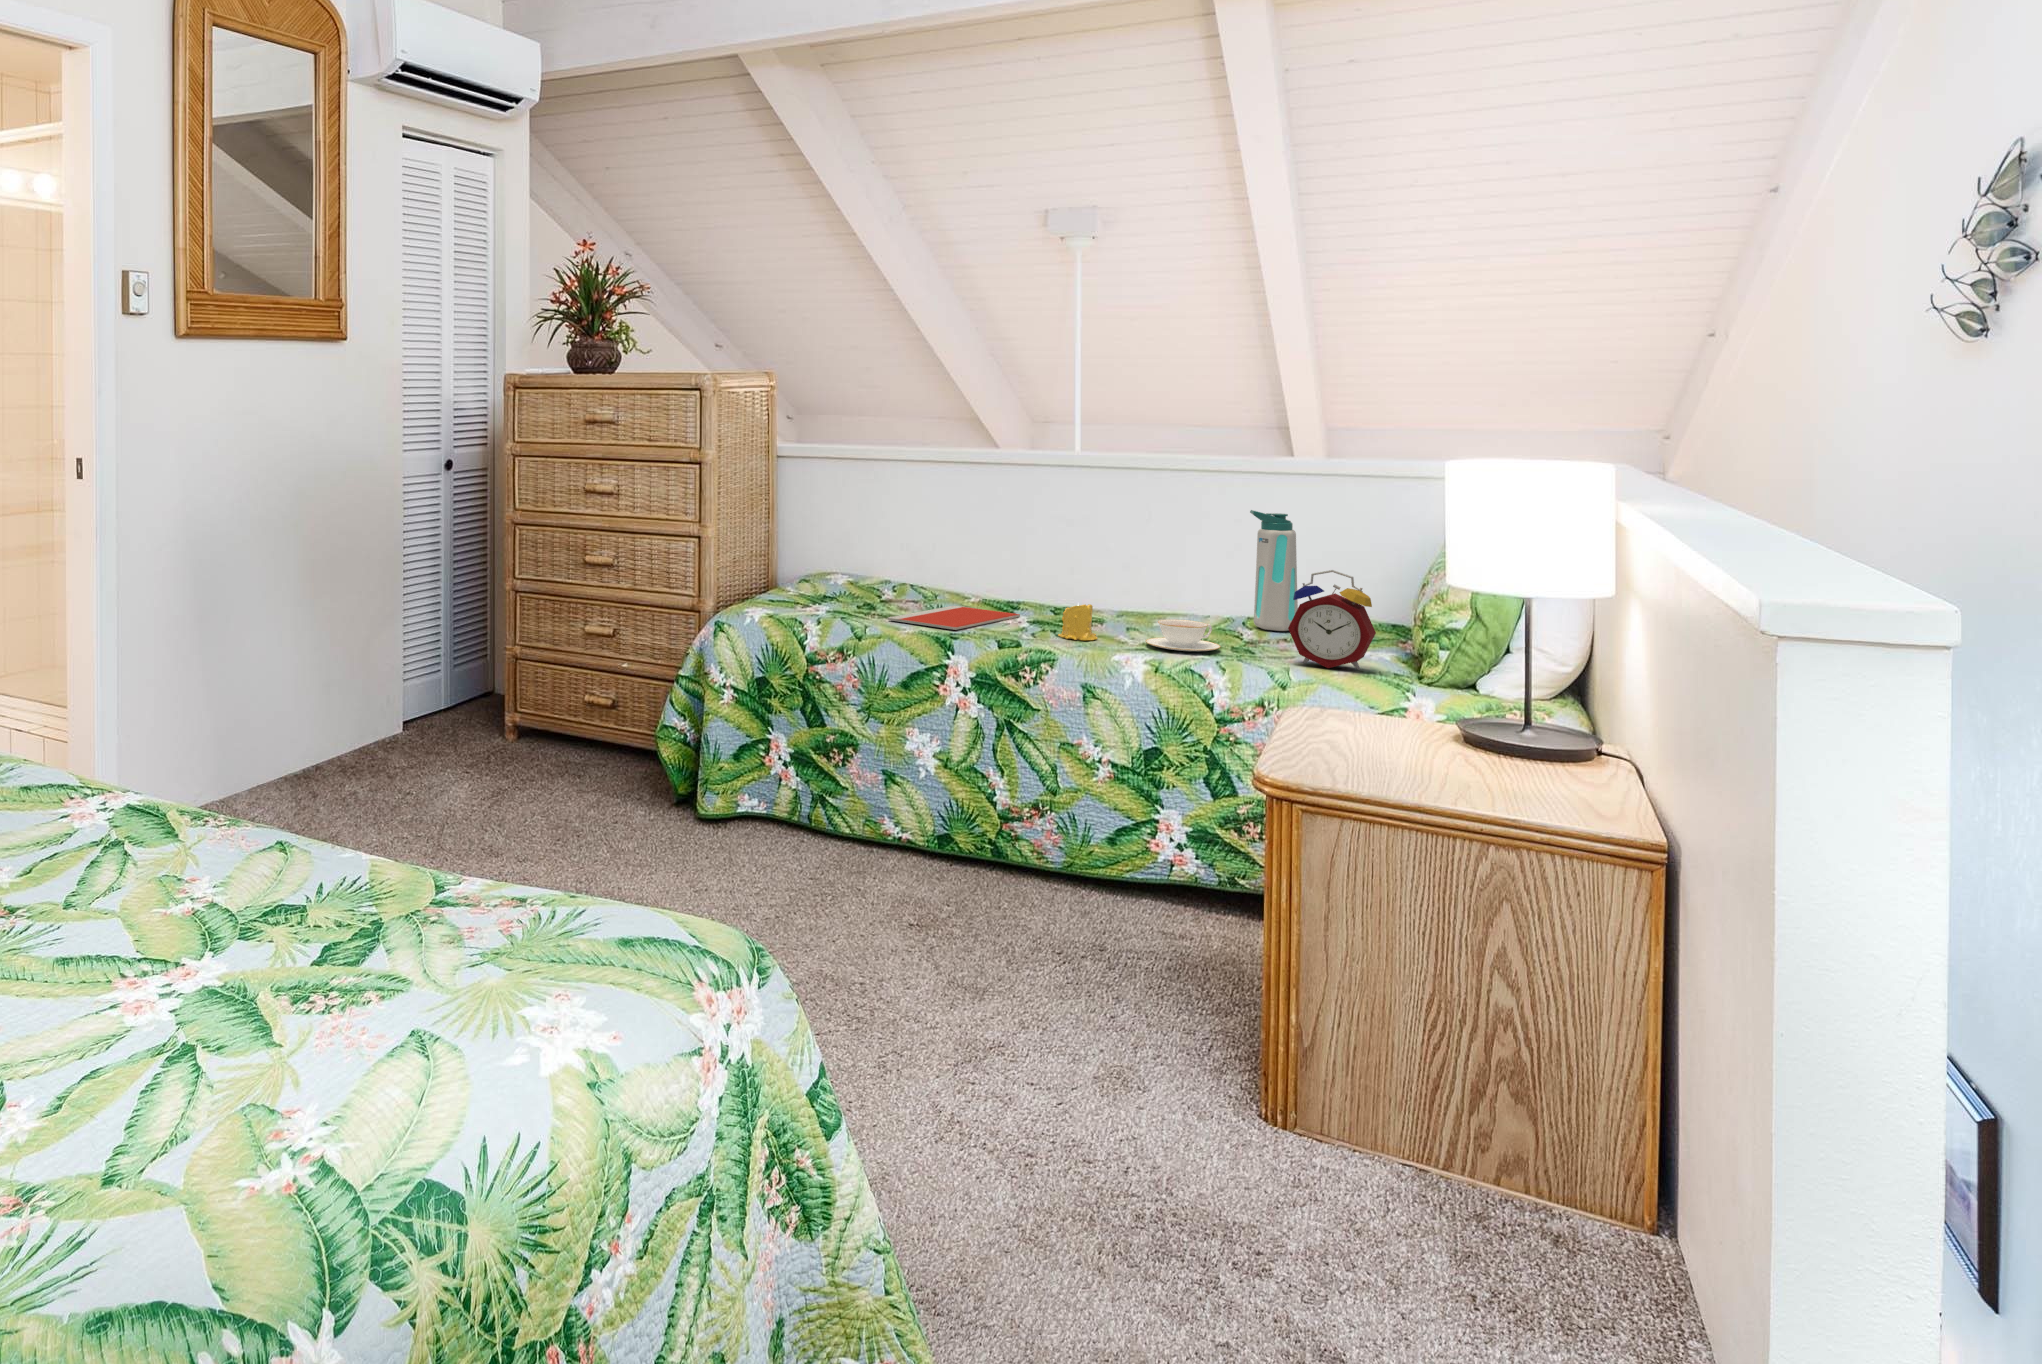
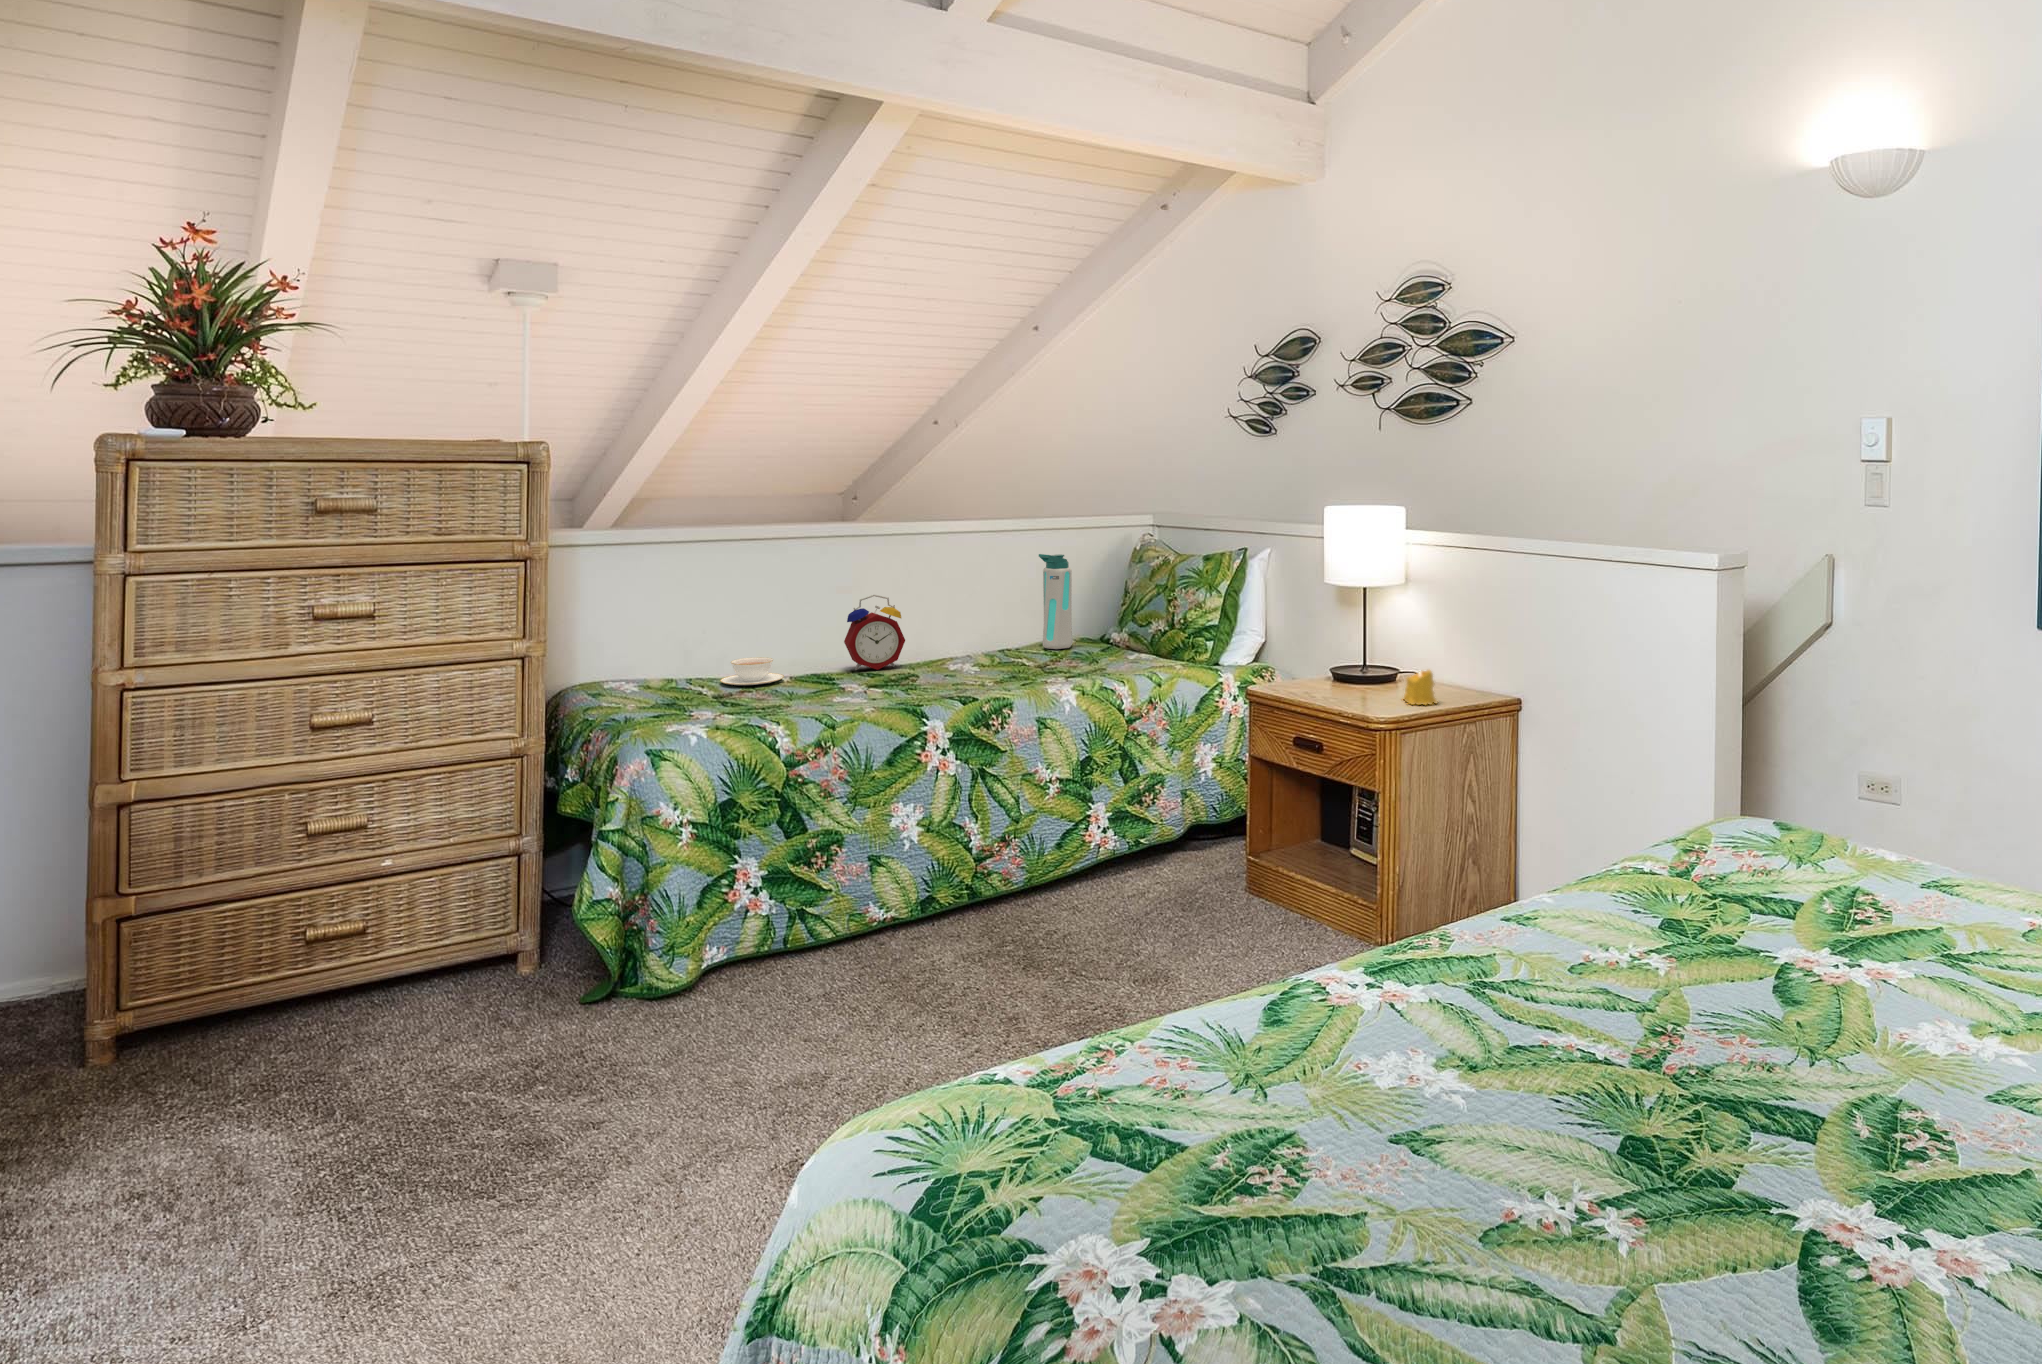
alarm clock: present [1288,570,1376,669] -> present [844,595,905,670]
candle: present [1058,604,1098,640] -> present [1404,670,1437,705]
notebook: present [888,606,1020,630] -> none [822,675,913,705]
teacup: present [1145,620,1221,651] -> present [720,657,784,685]

